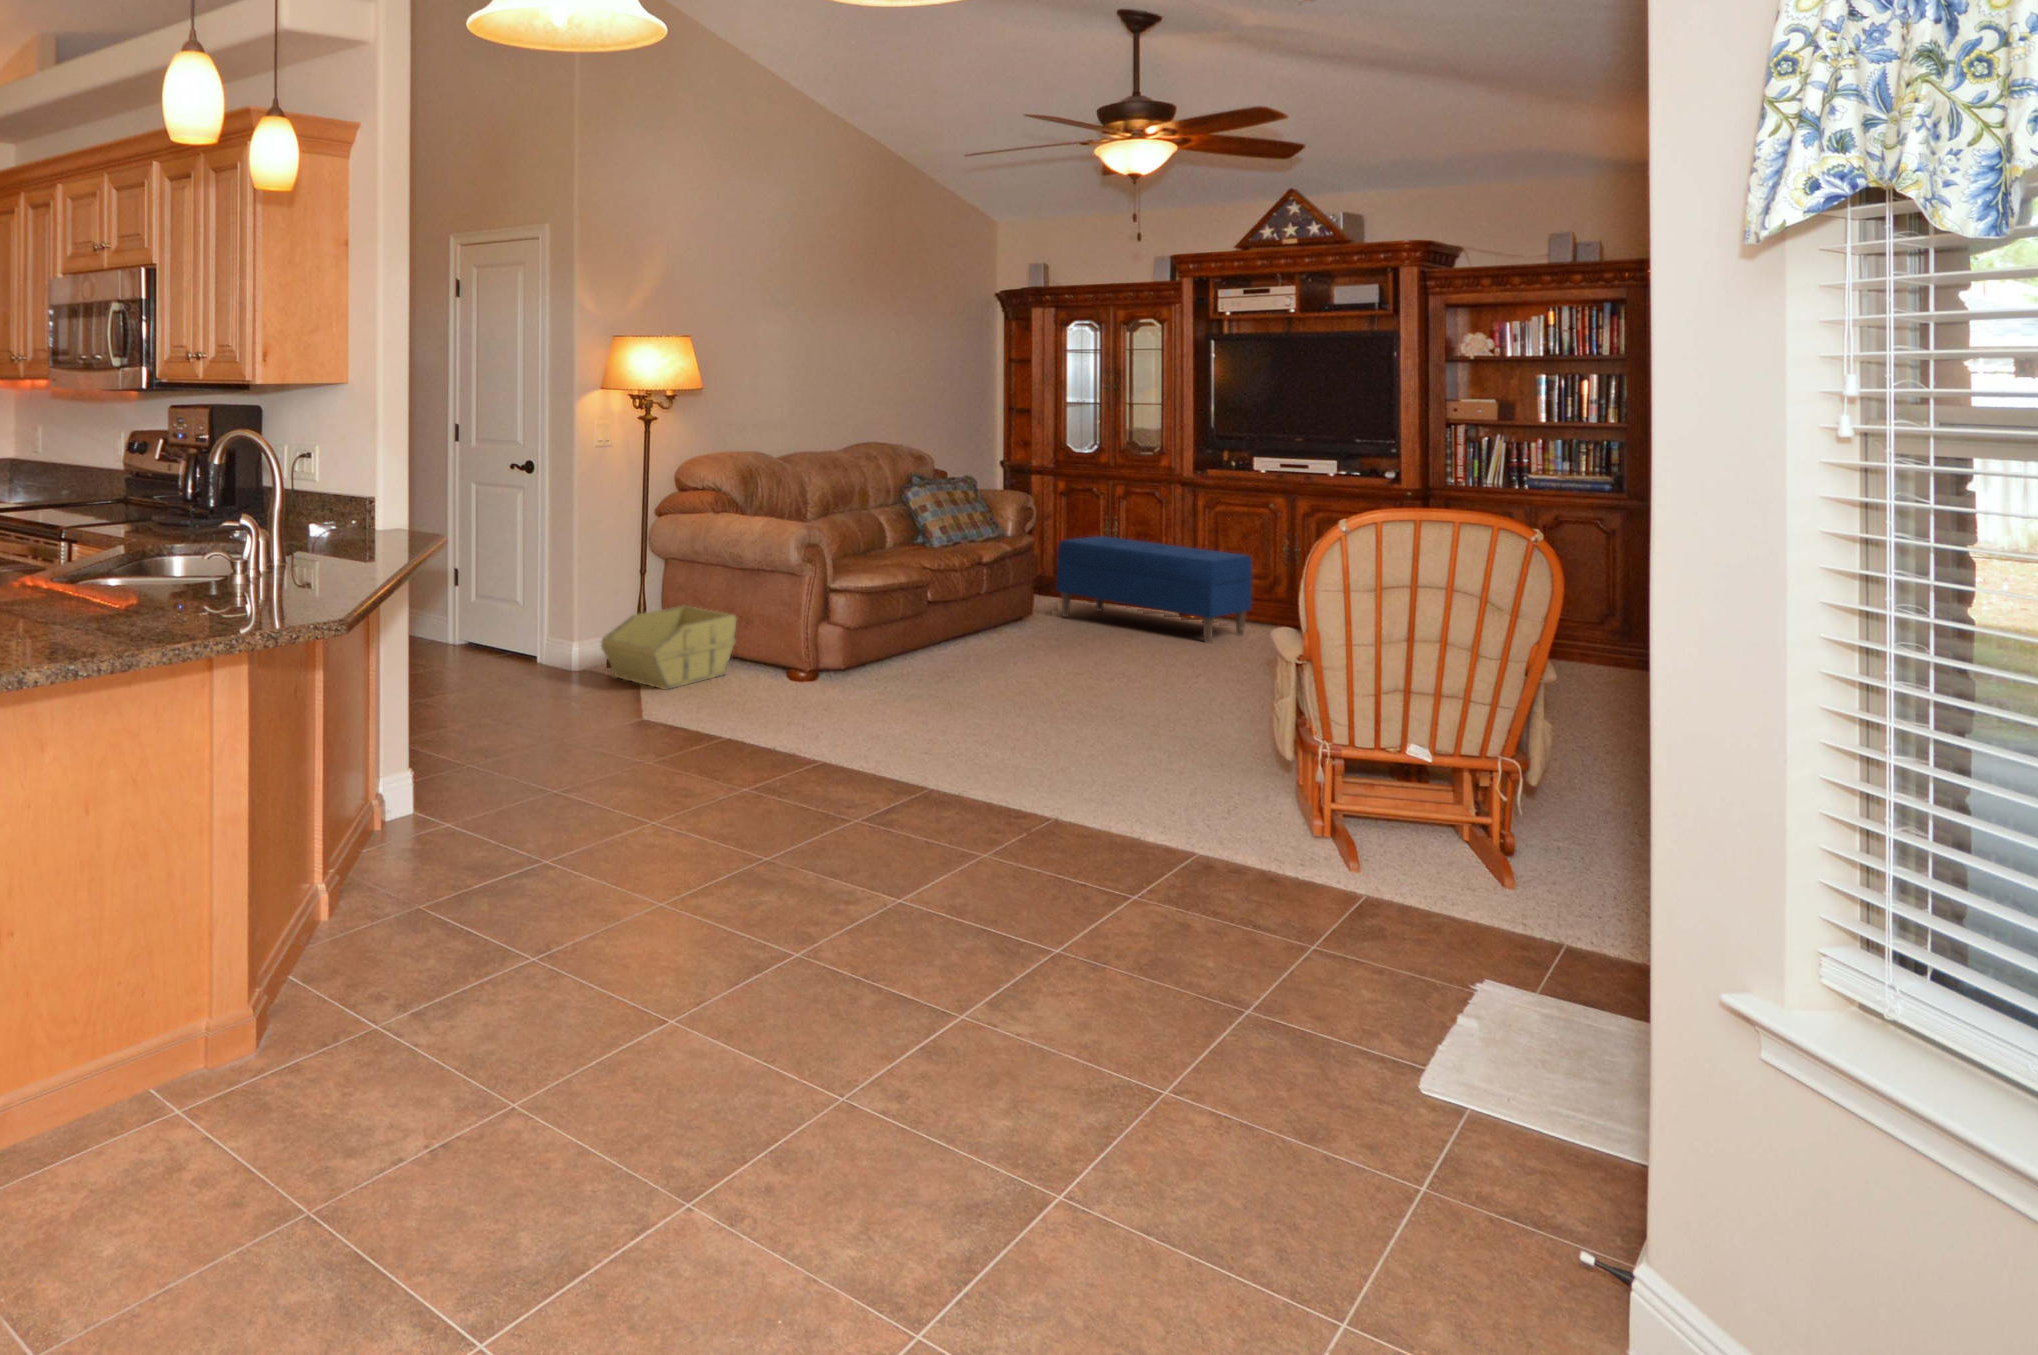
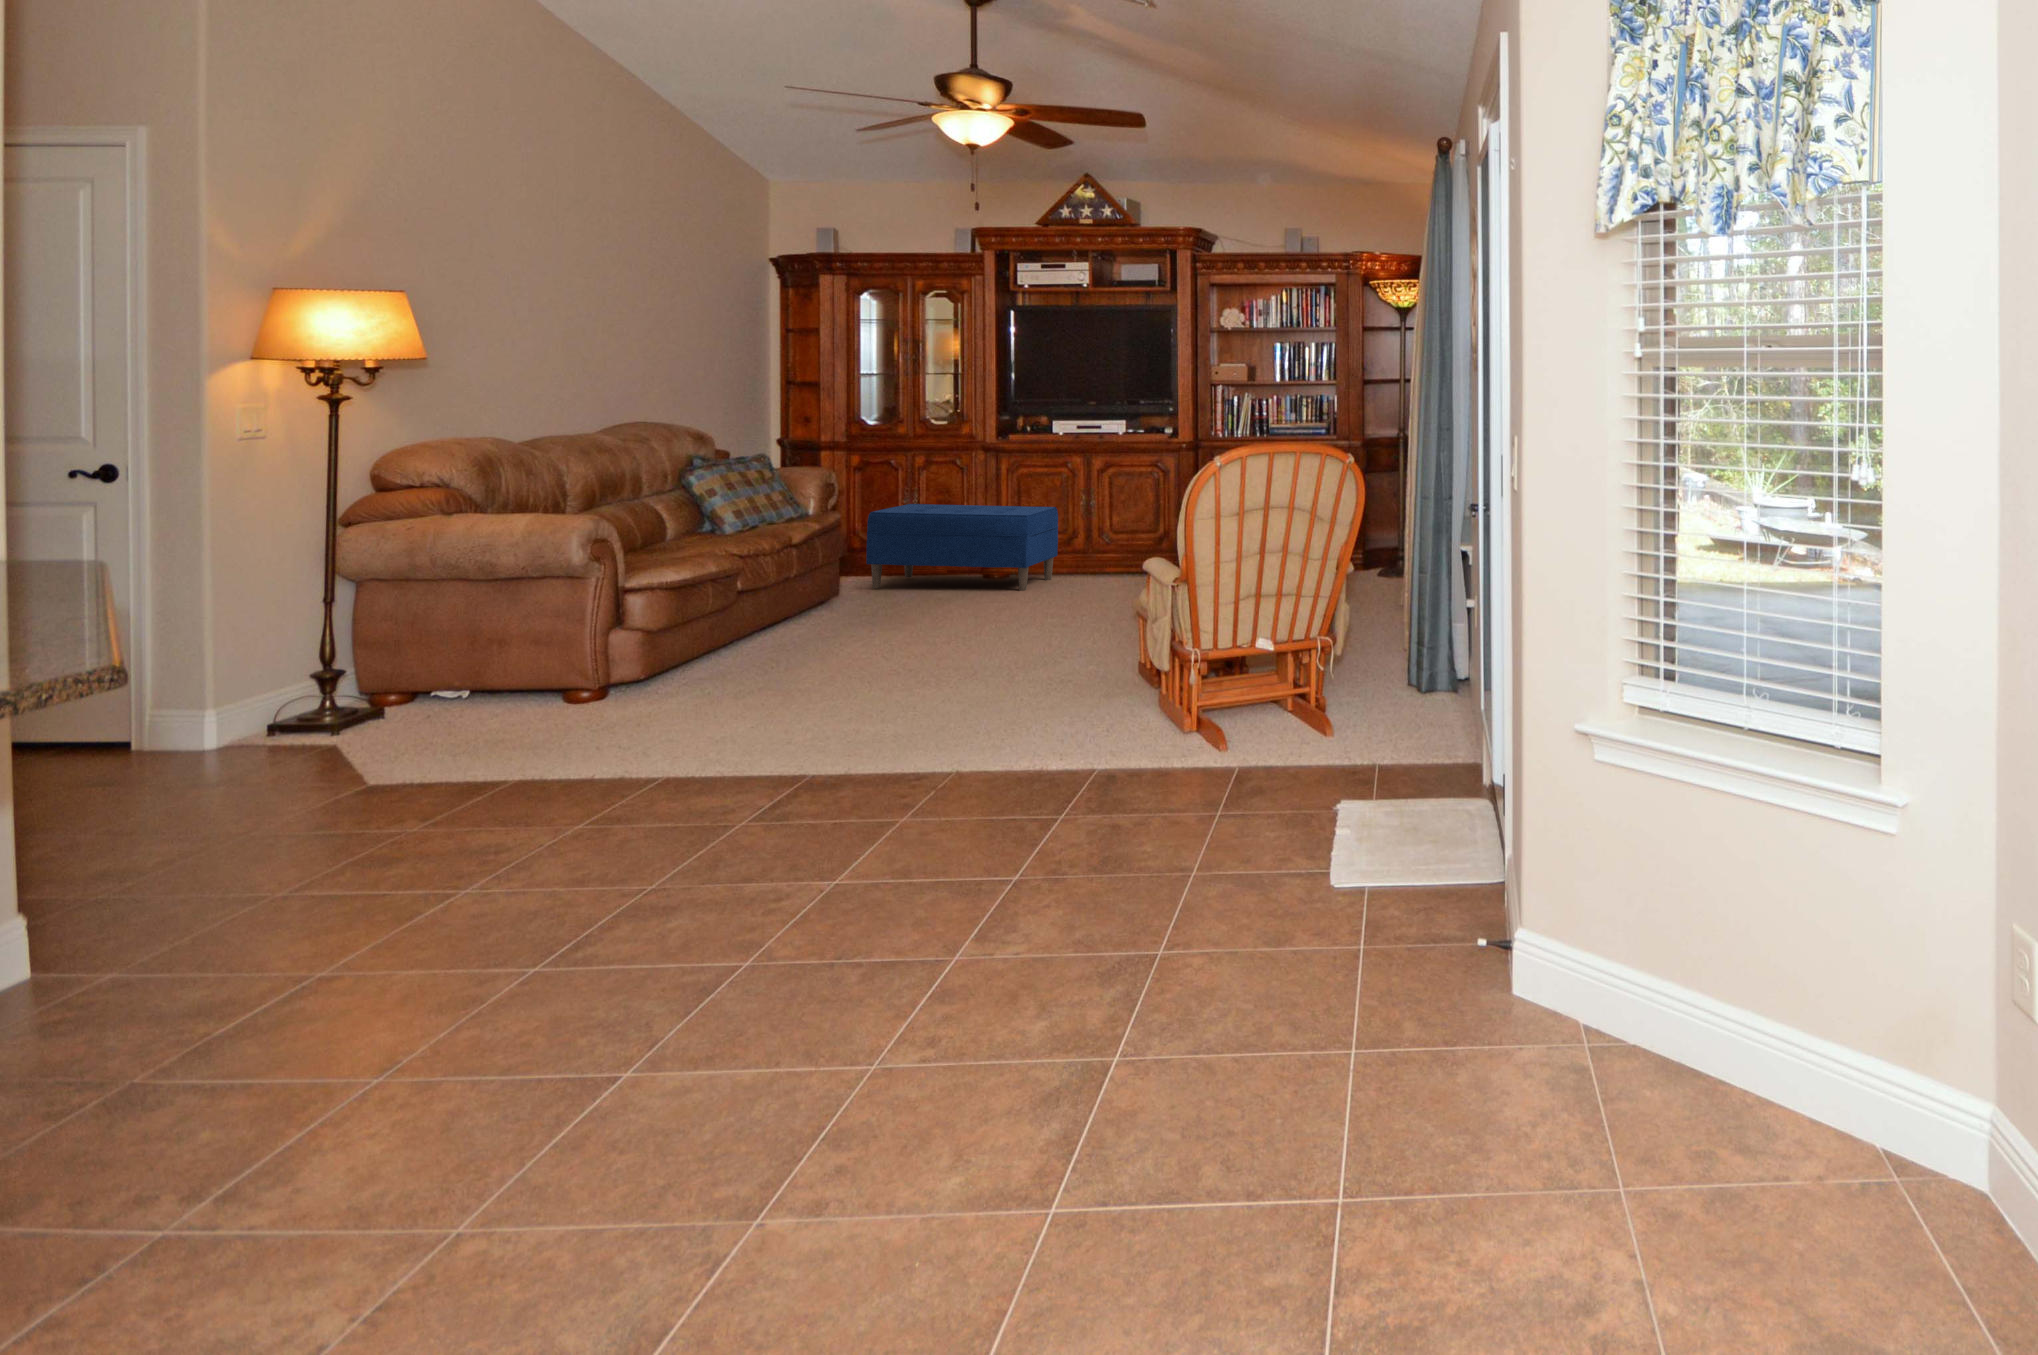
storage bin: present [601,606,737,690] -> none [249,642,481,756]

